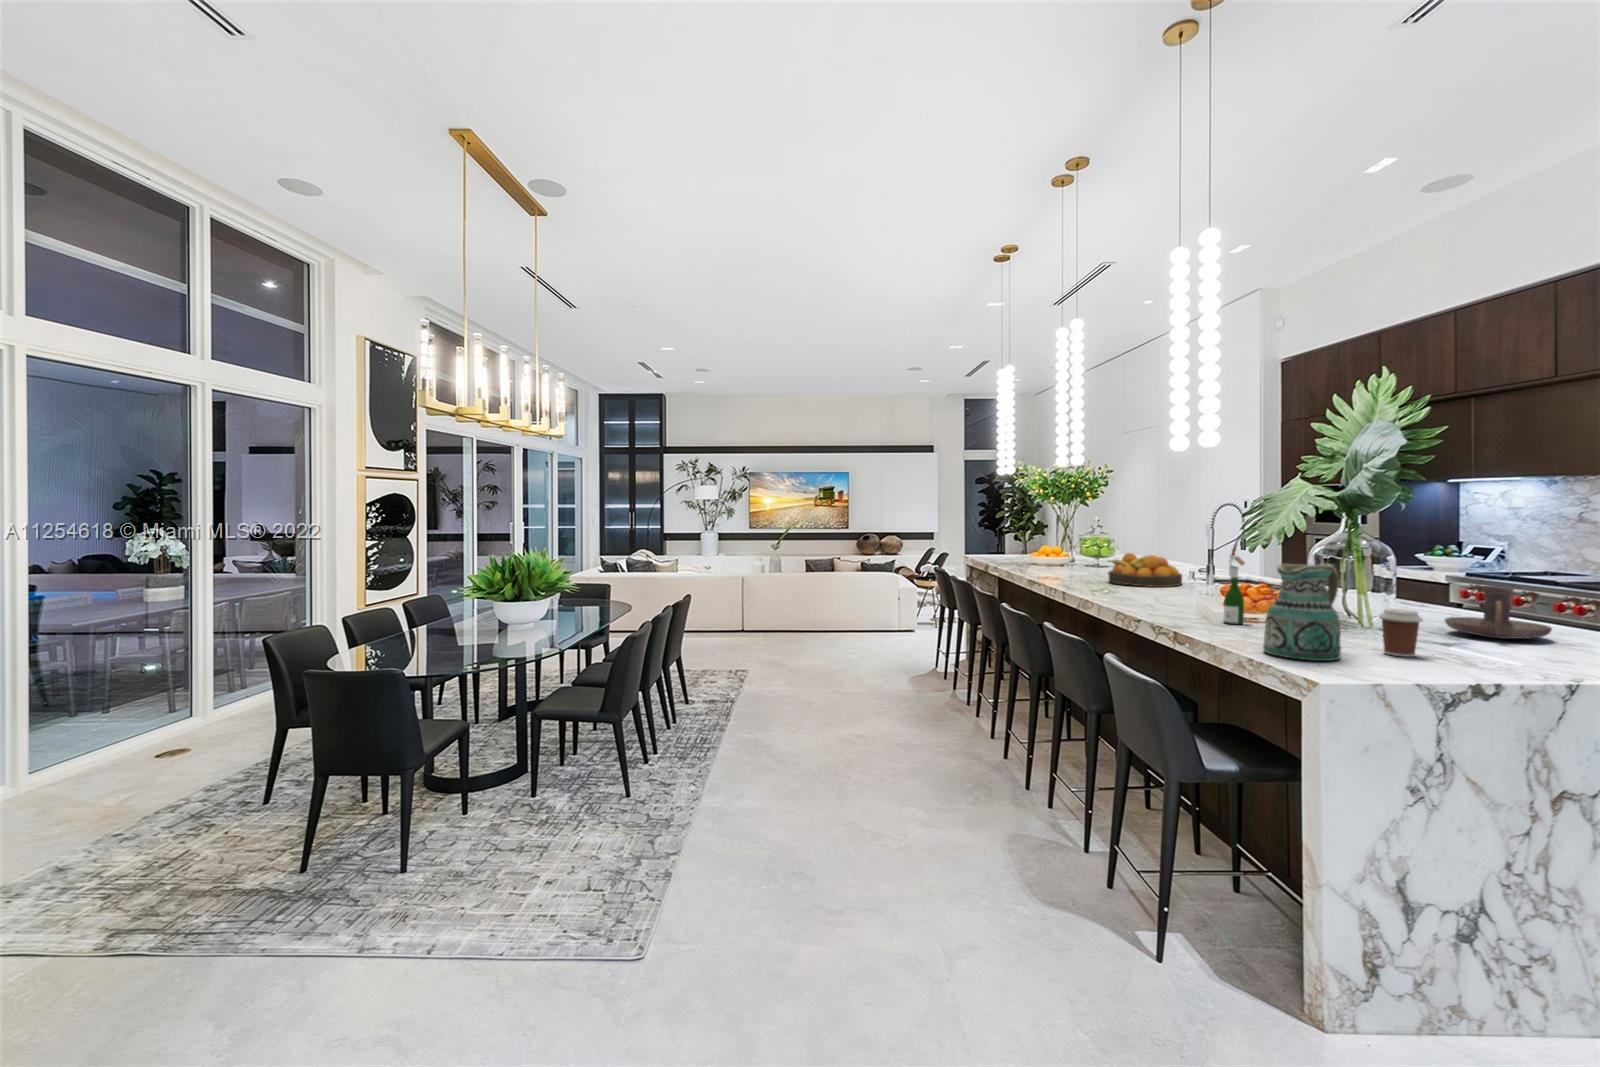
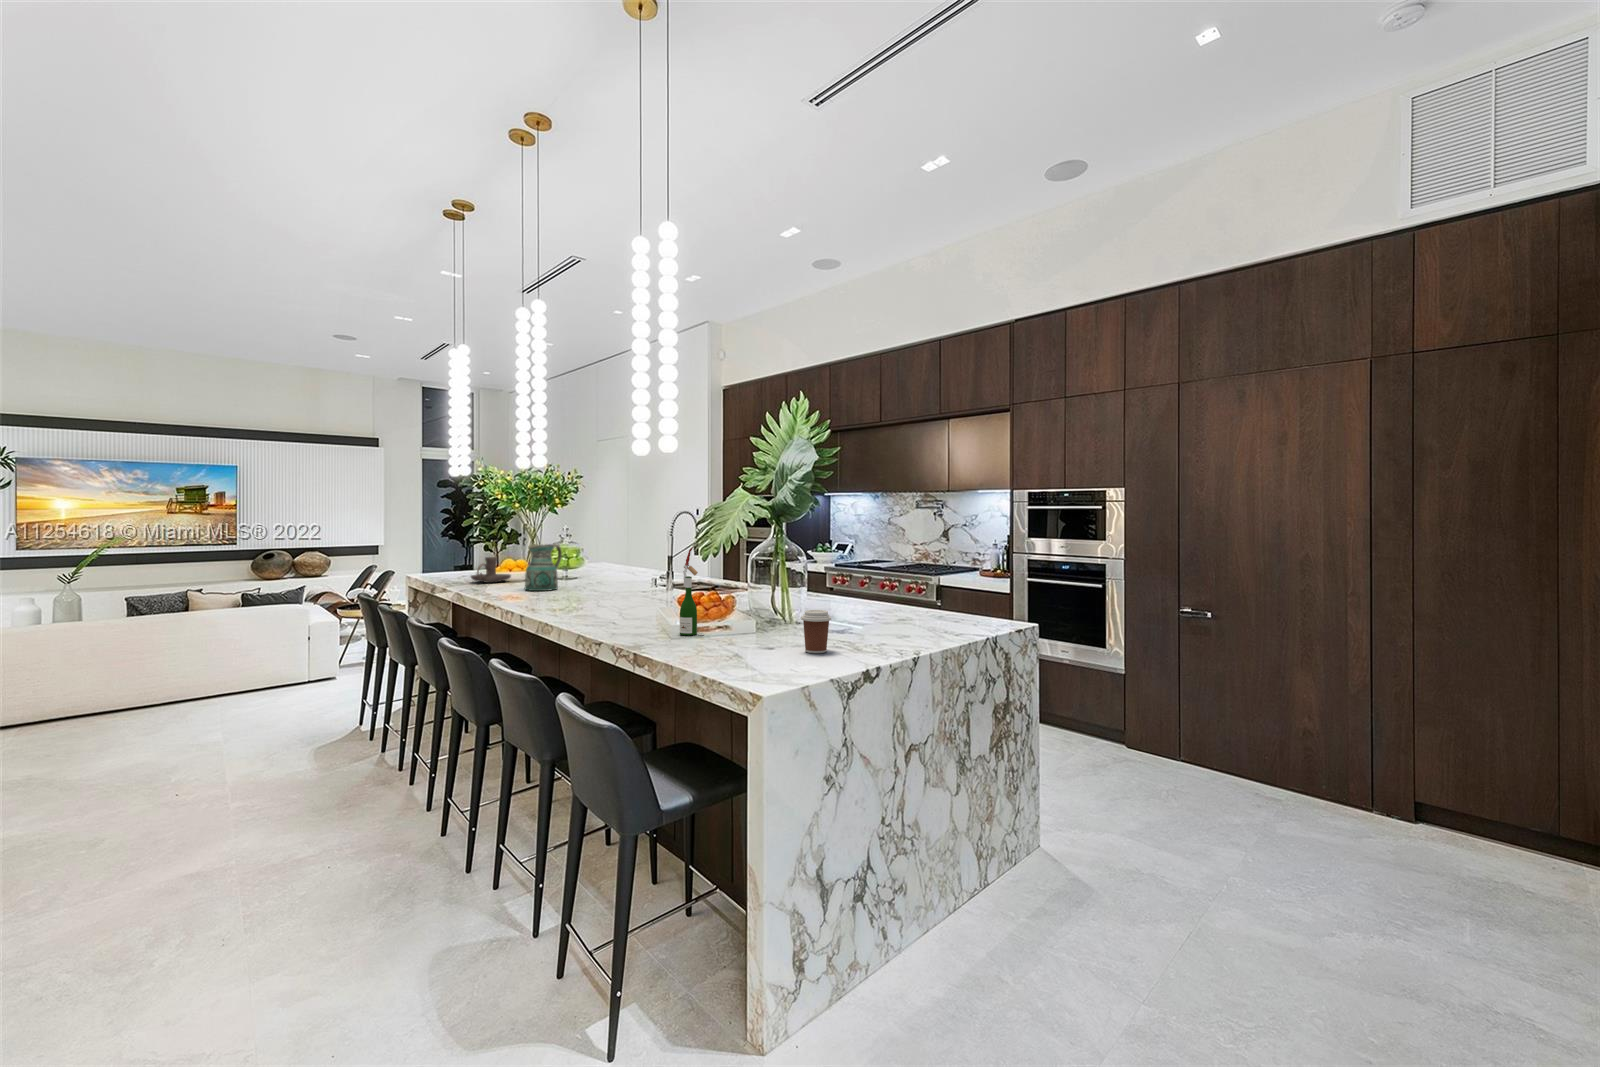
fruit bowl: present [1108,553,1182,587] -> none [572,564,646,600]
ceramic pitcher: present [1263,563,1341,661] -> present [525,543,562,591]
candle holder: present [1445,586,1552,639] -> present [471,557,511,583]

